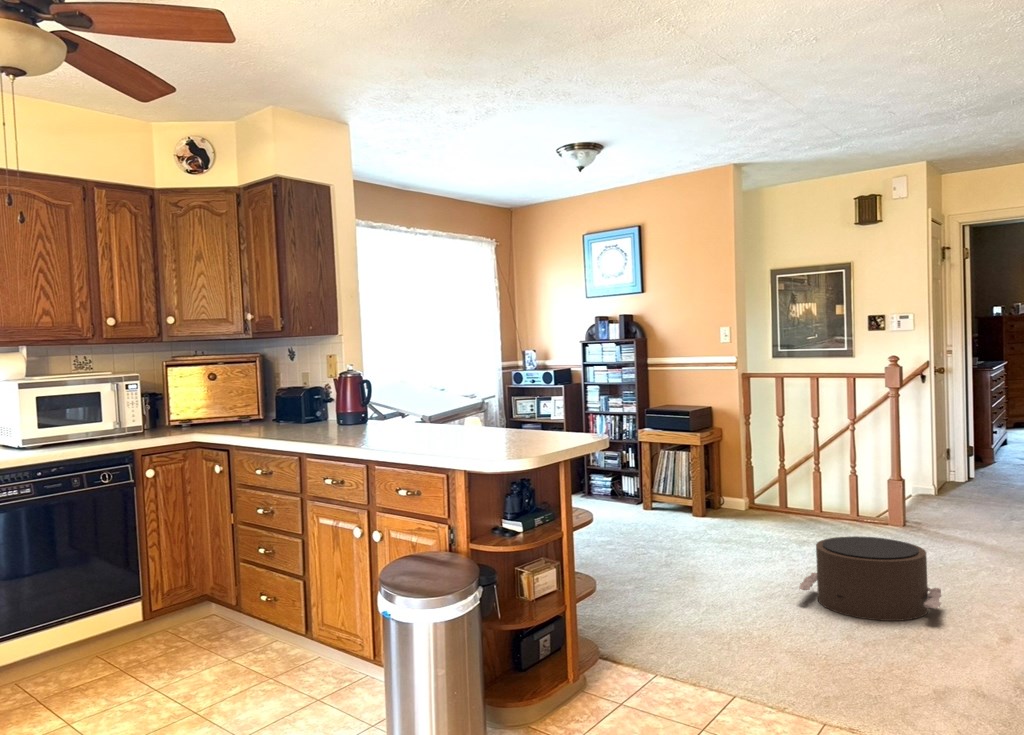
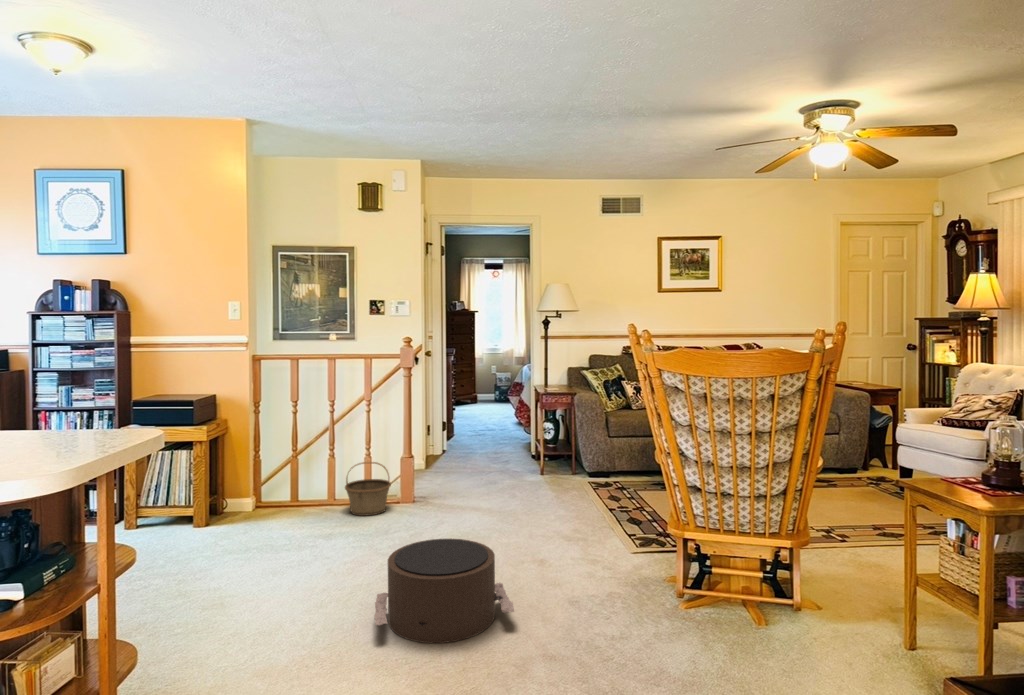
basket: none [824,478,875,531] -> present [345,462,391,516]

